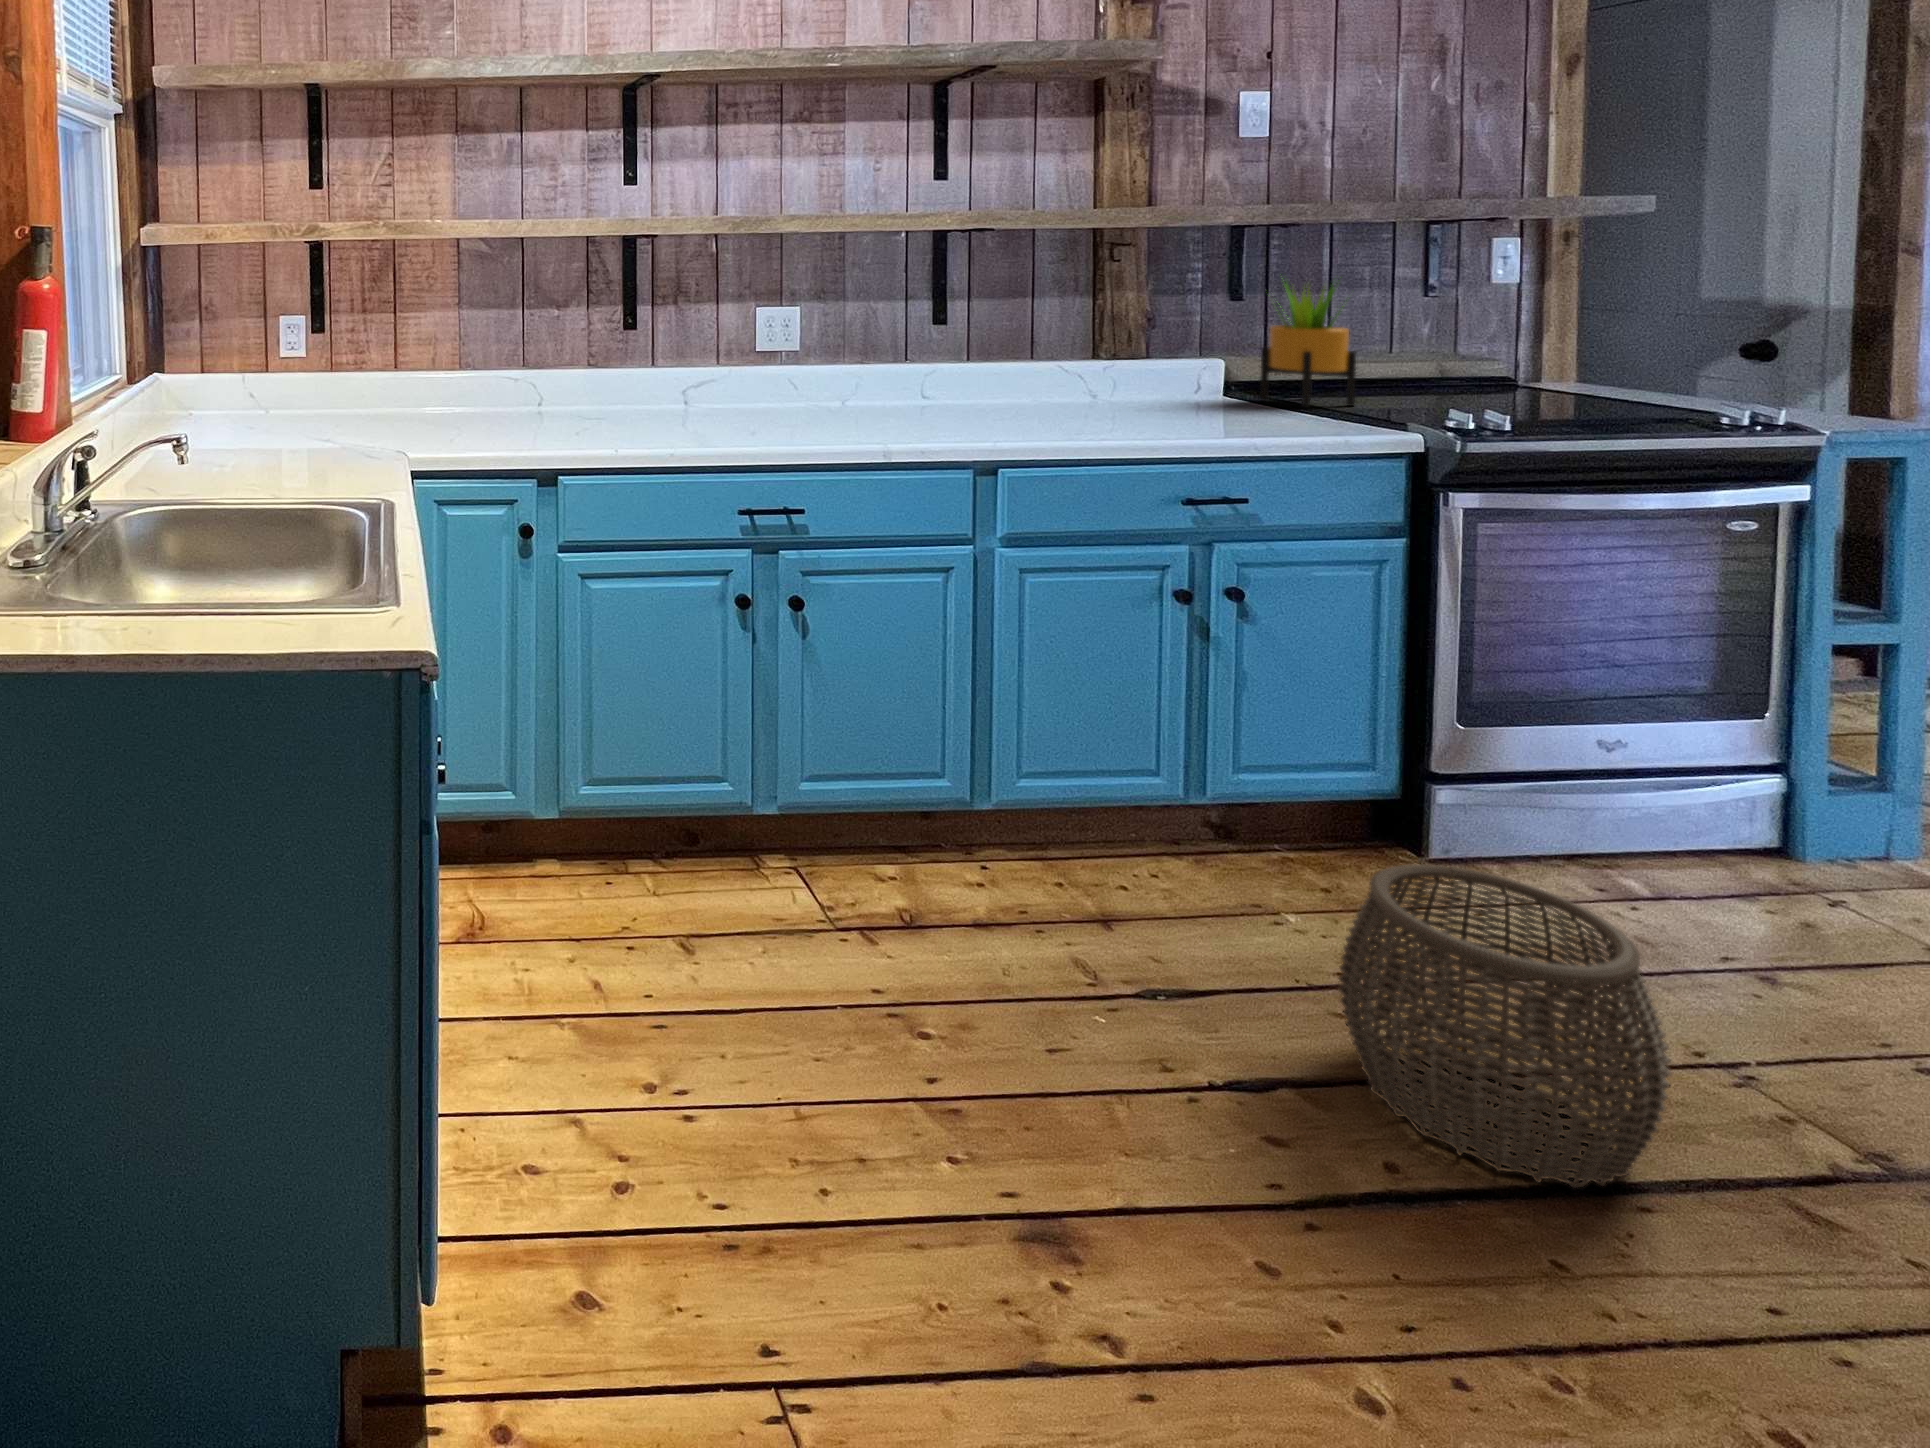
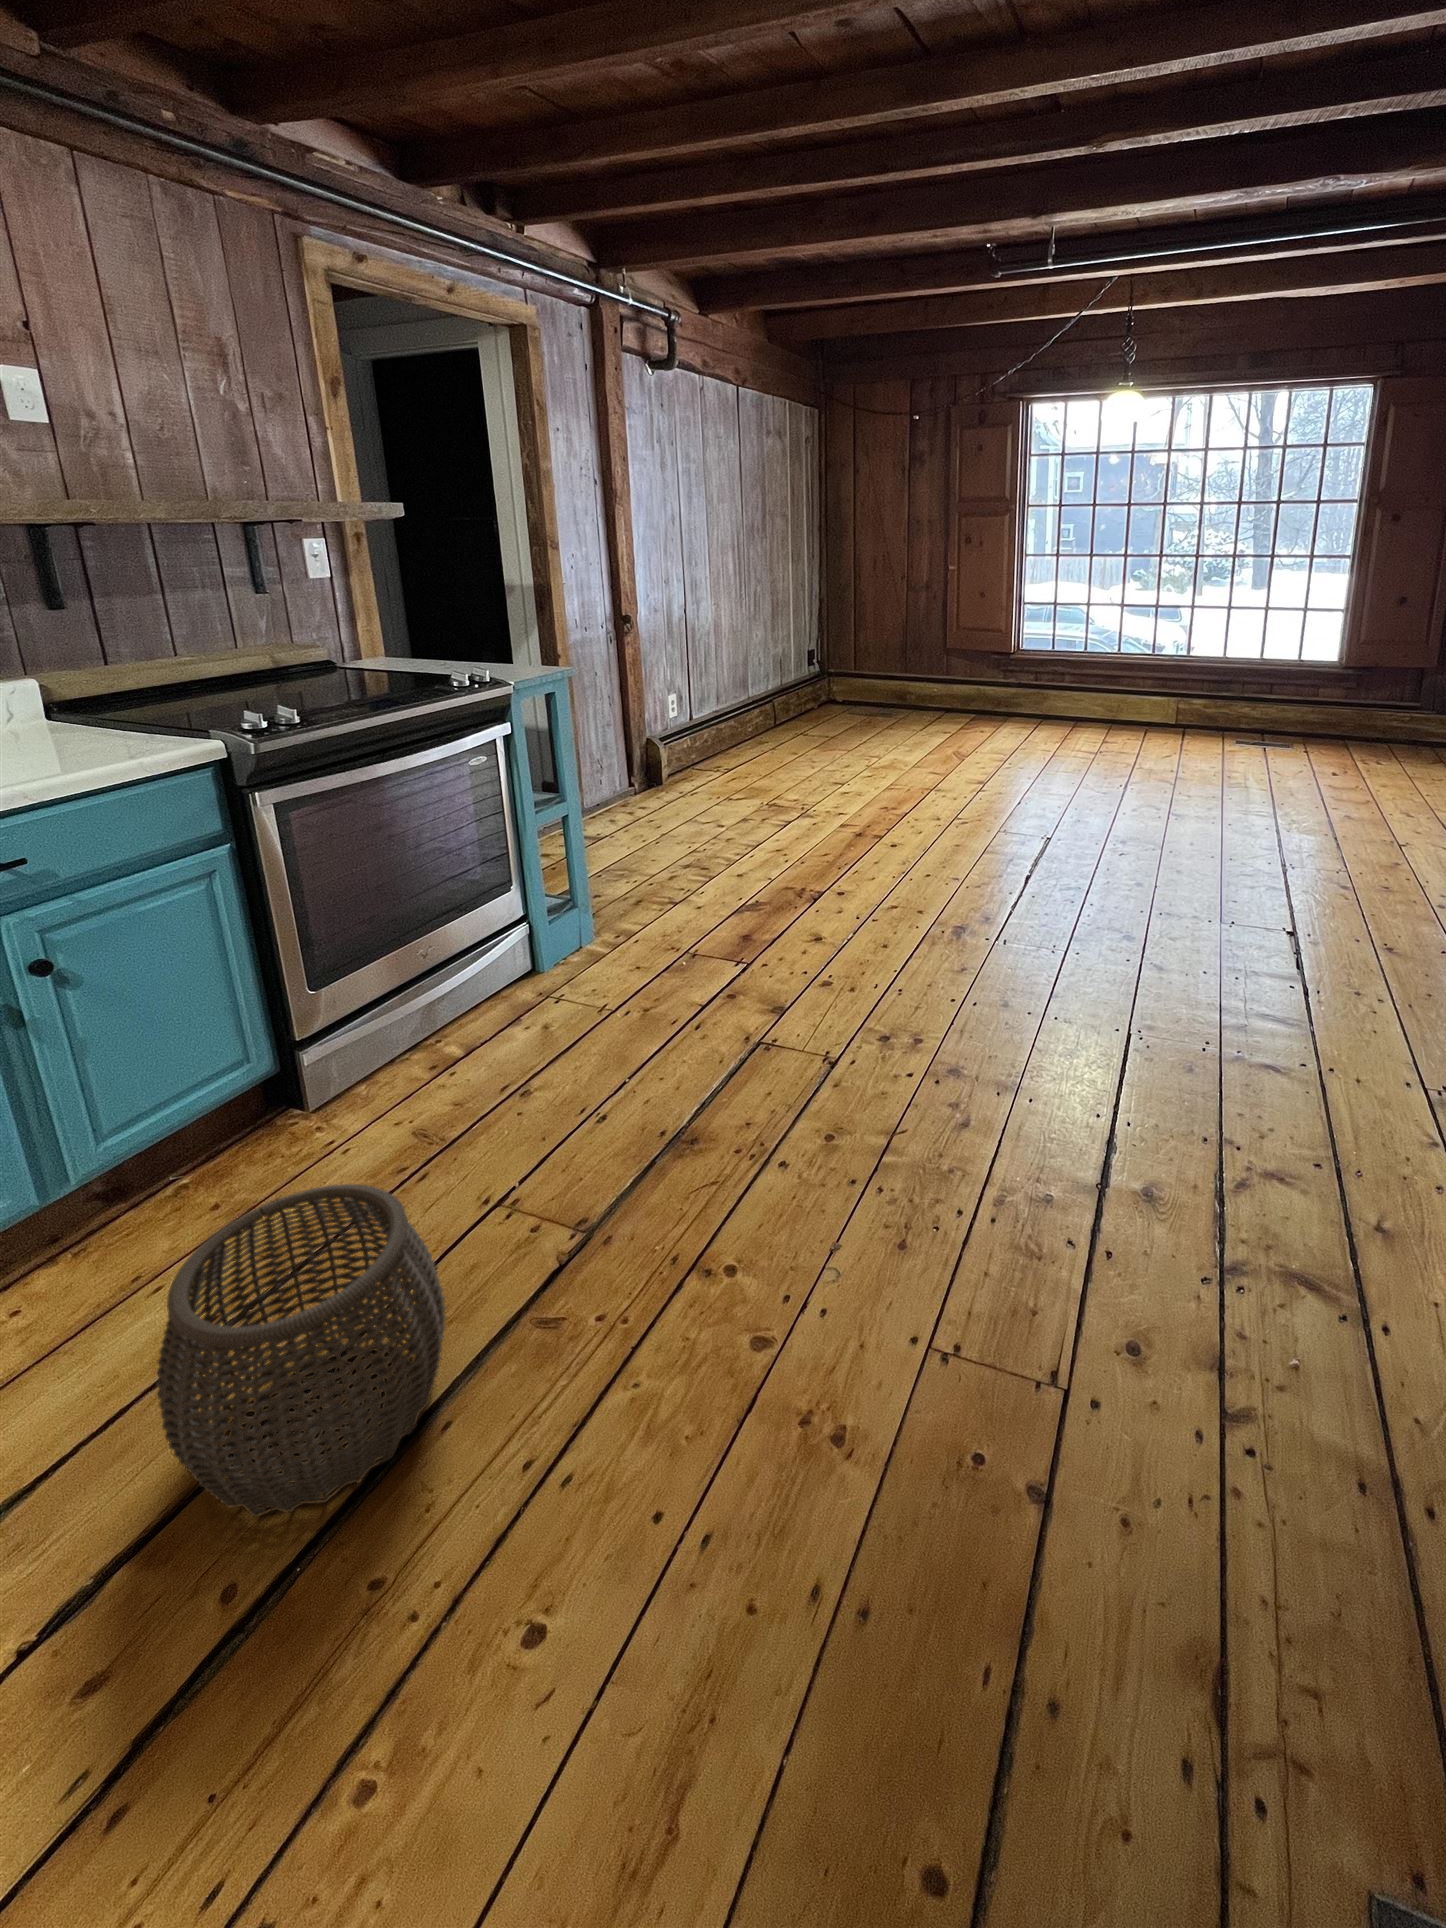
potted plant: present [1260,280,1356,407] -> none [50,578,181,724]

